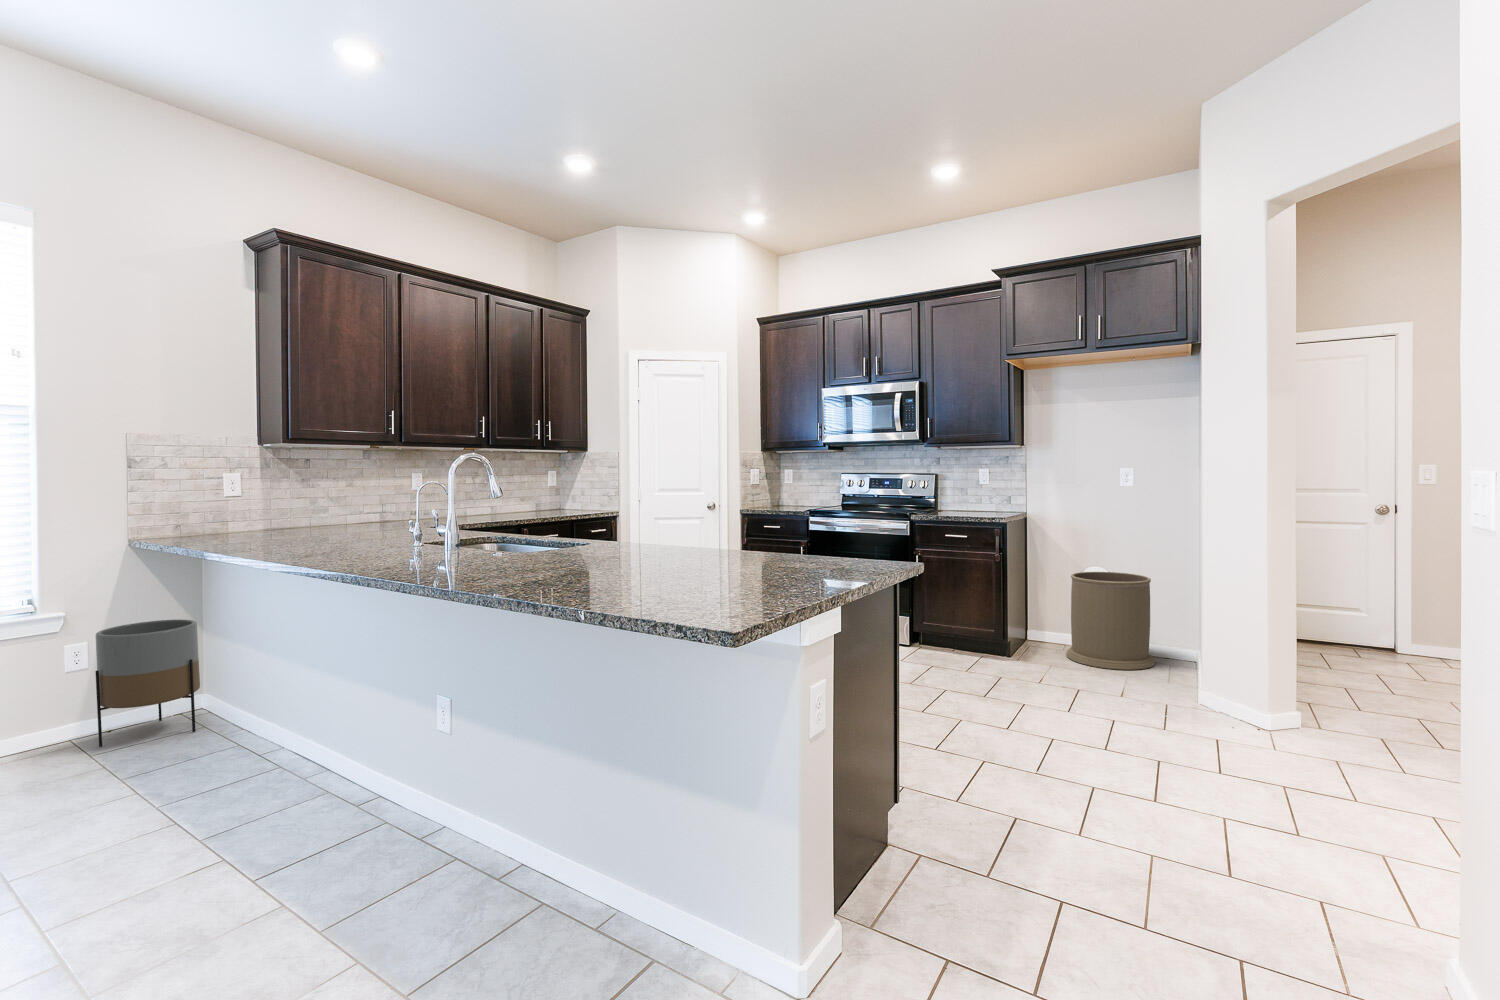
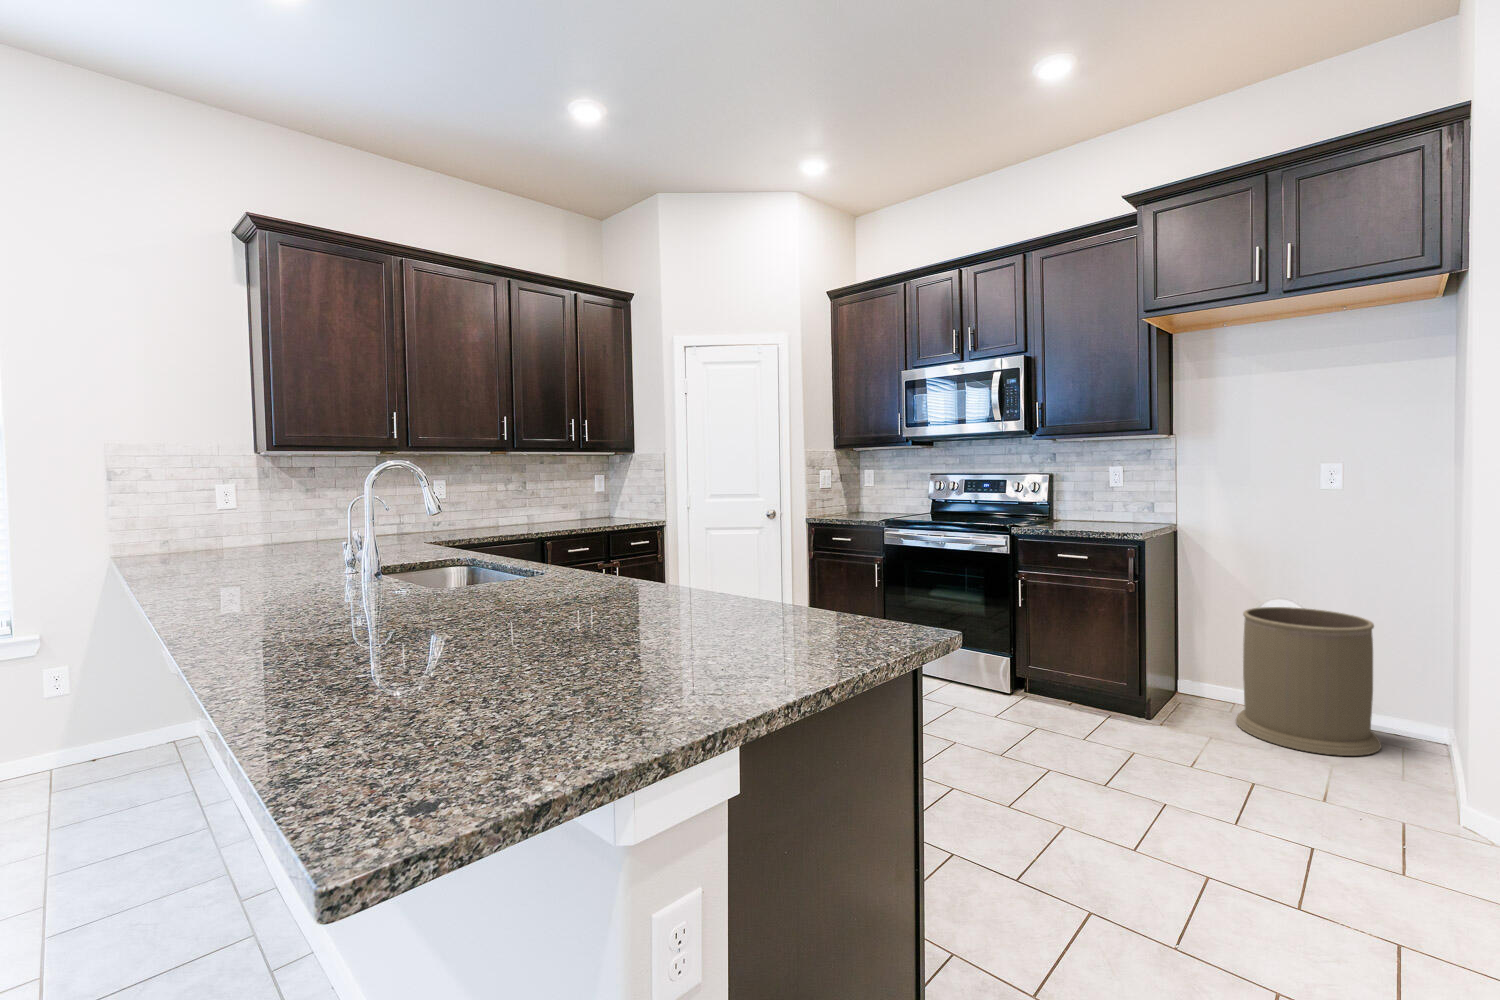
planter: present [95,619,200,747] -> none [57,644,176,785]

